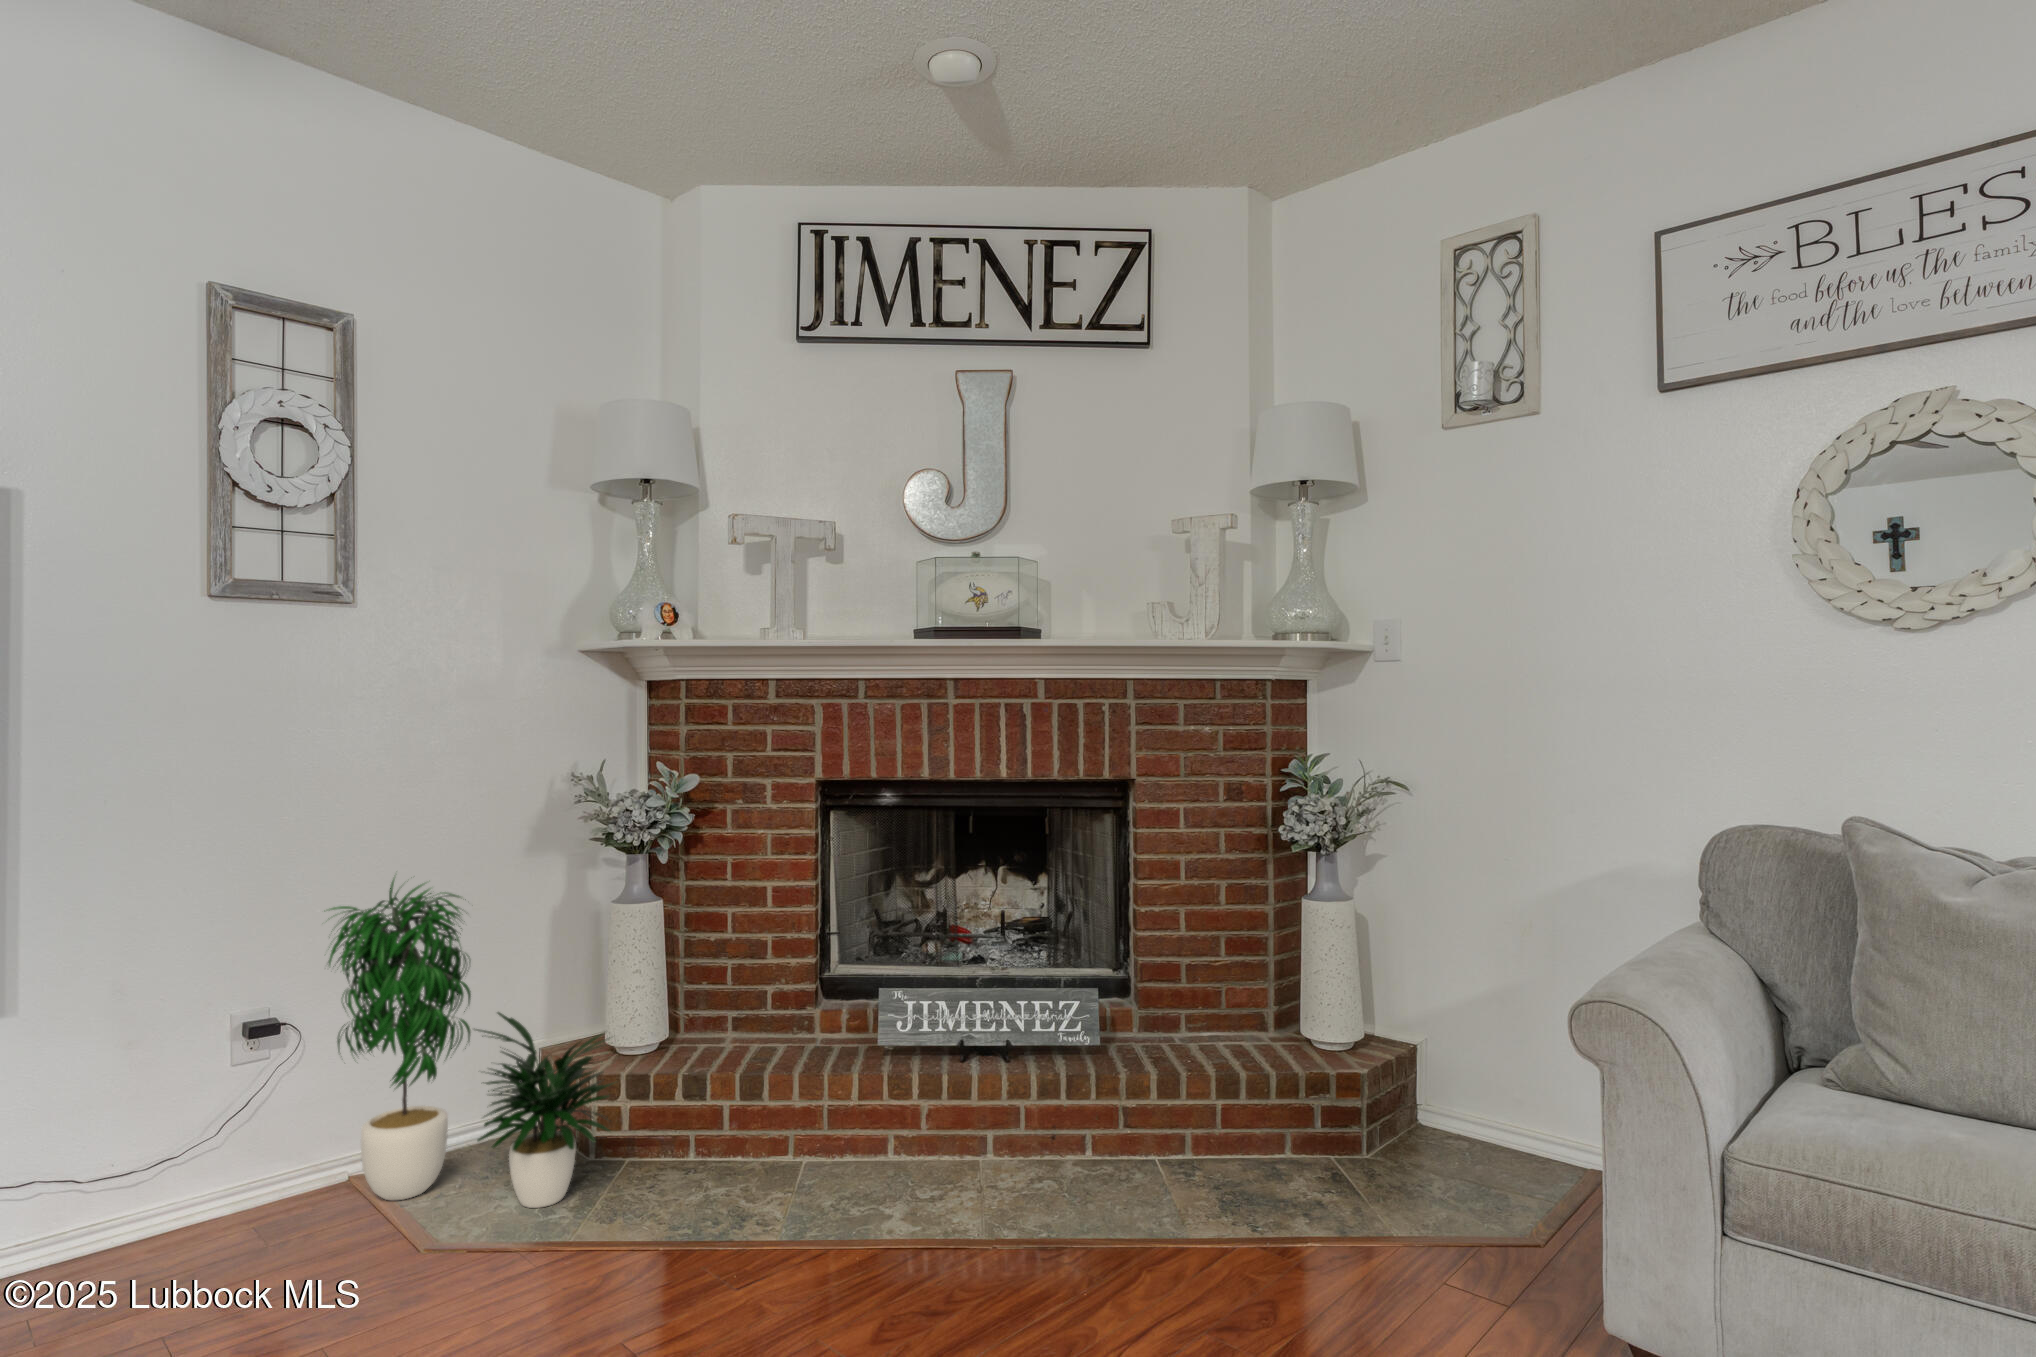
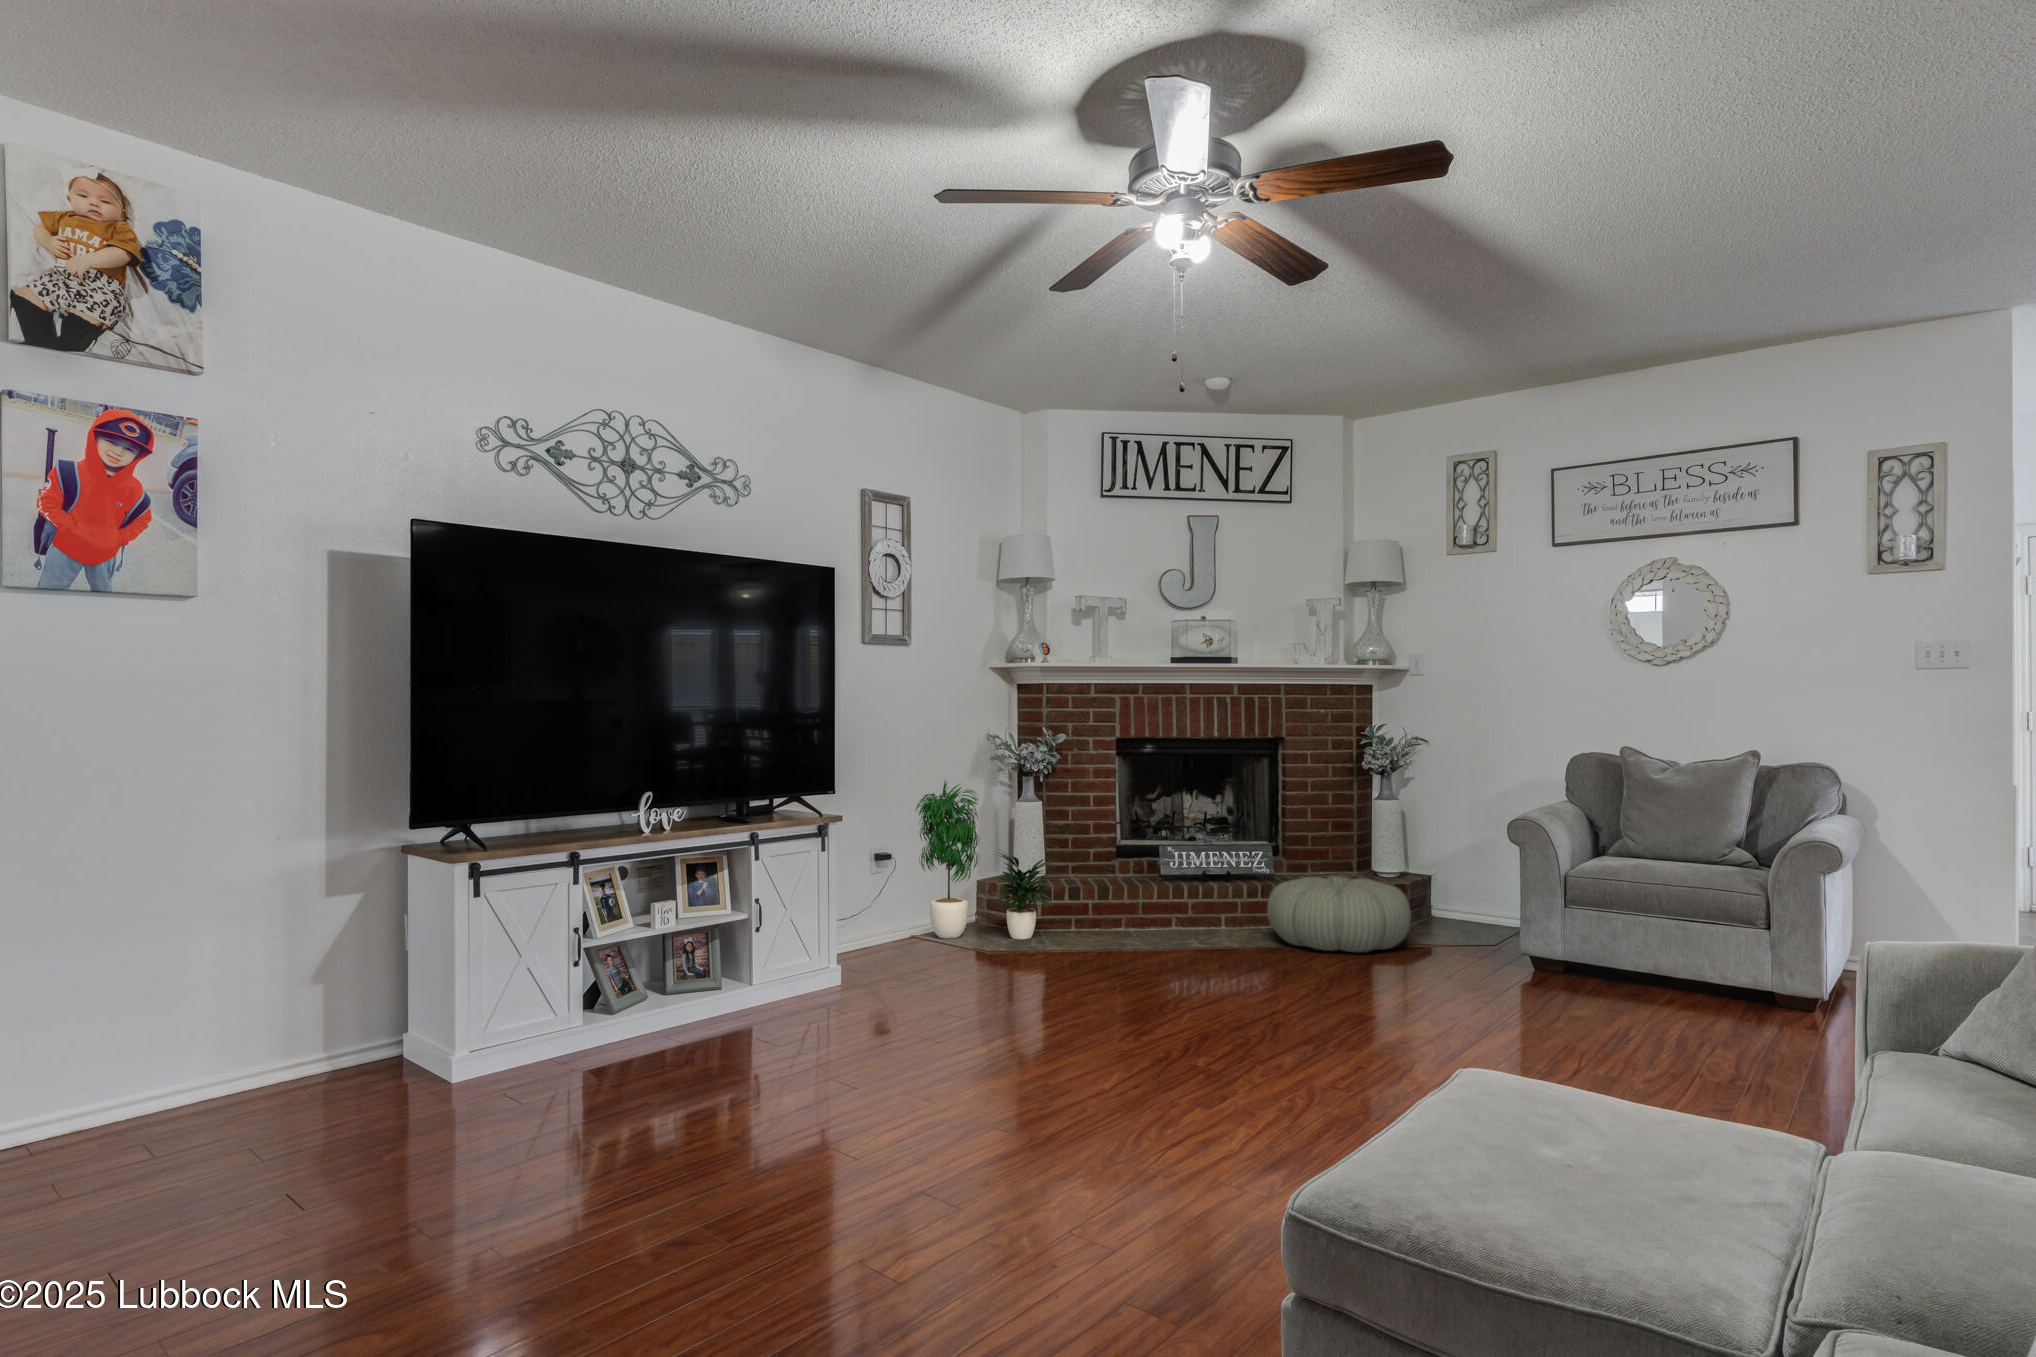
pouf: none [1040,1073,1347,1296] -> present [1267,876,1411,952]

